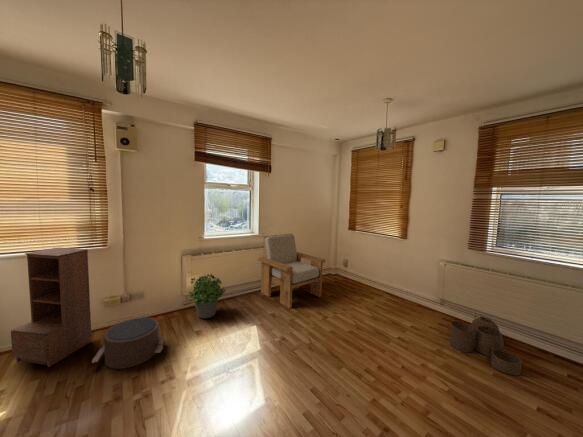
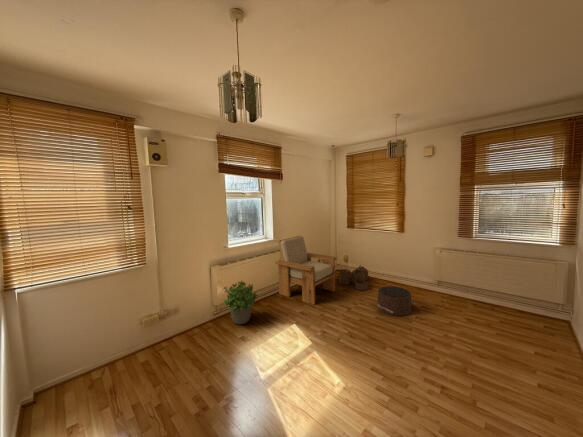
bookshelf: present [11,247,91,367] -> none [67,269,141,394]
pouf: present [92,317,165,369] -> present [377,286,418,316]
woven basket: present [450,317,522,375] -> present [339,266,368,290]

